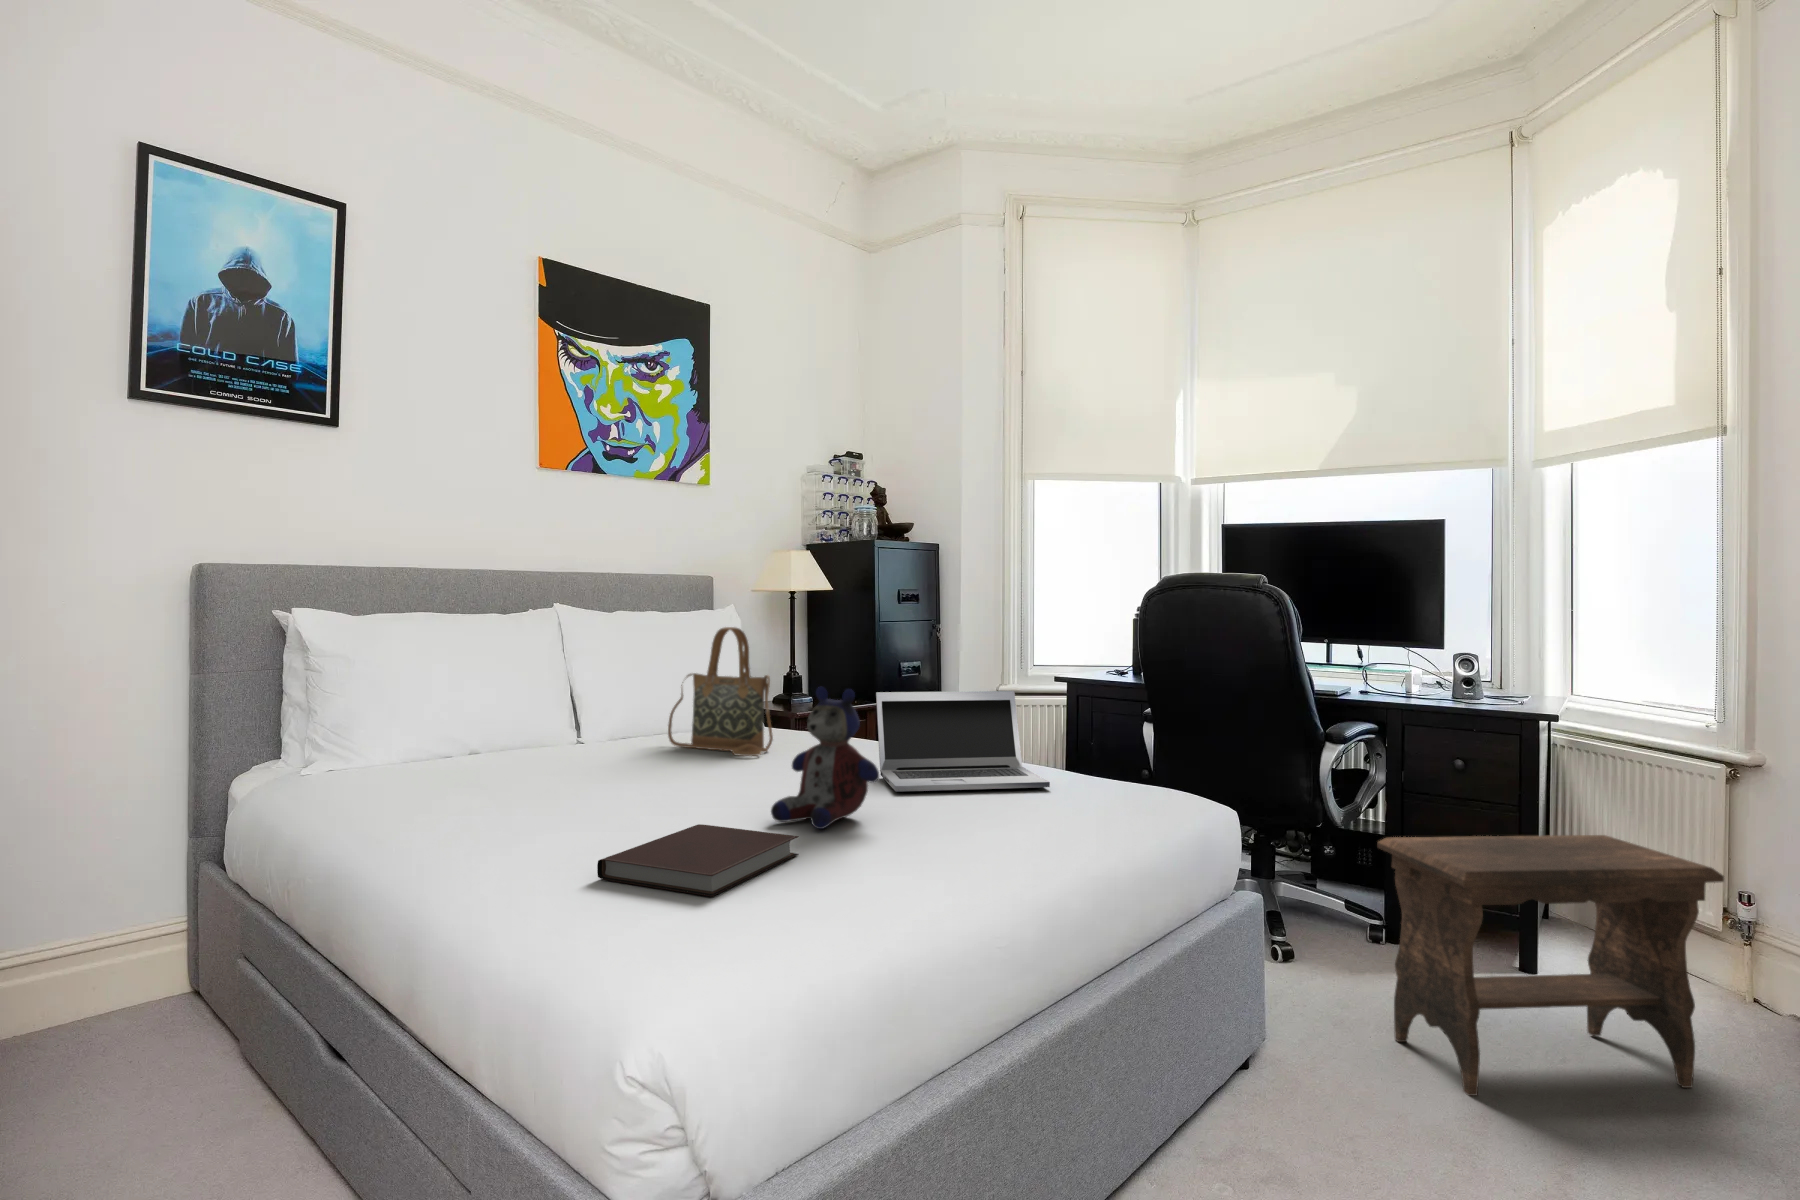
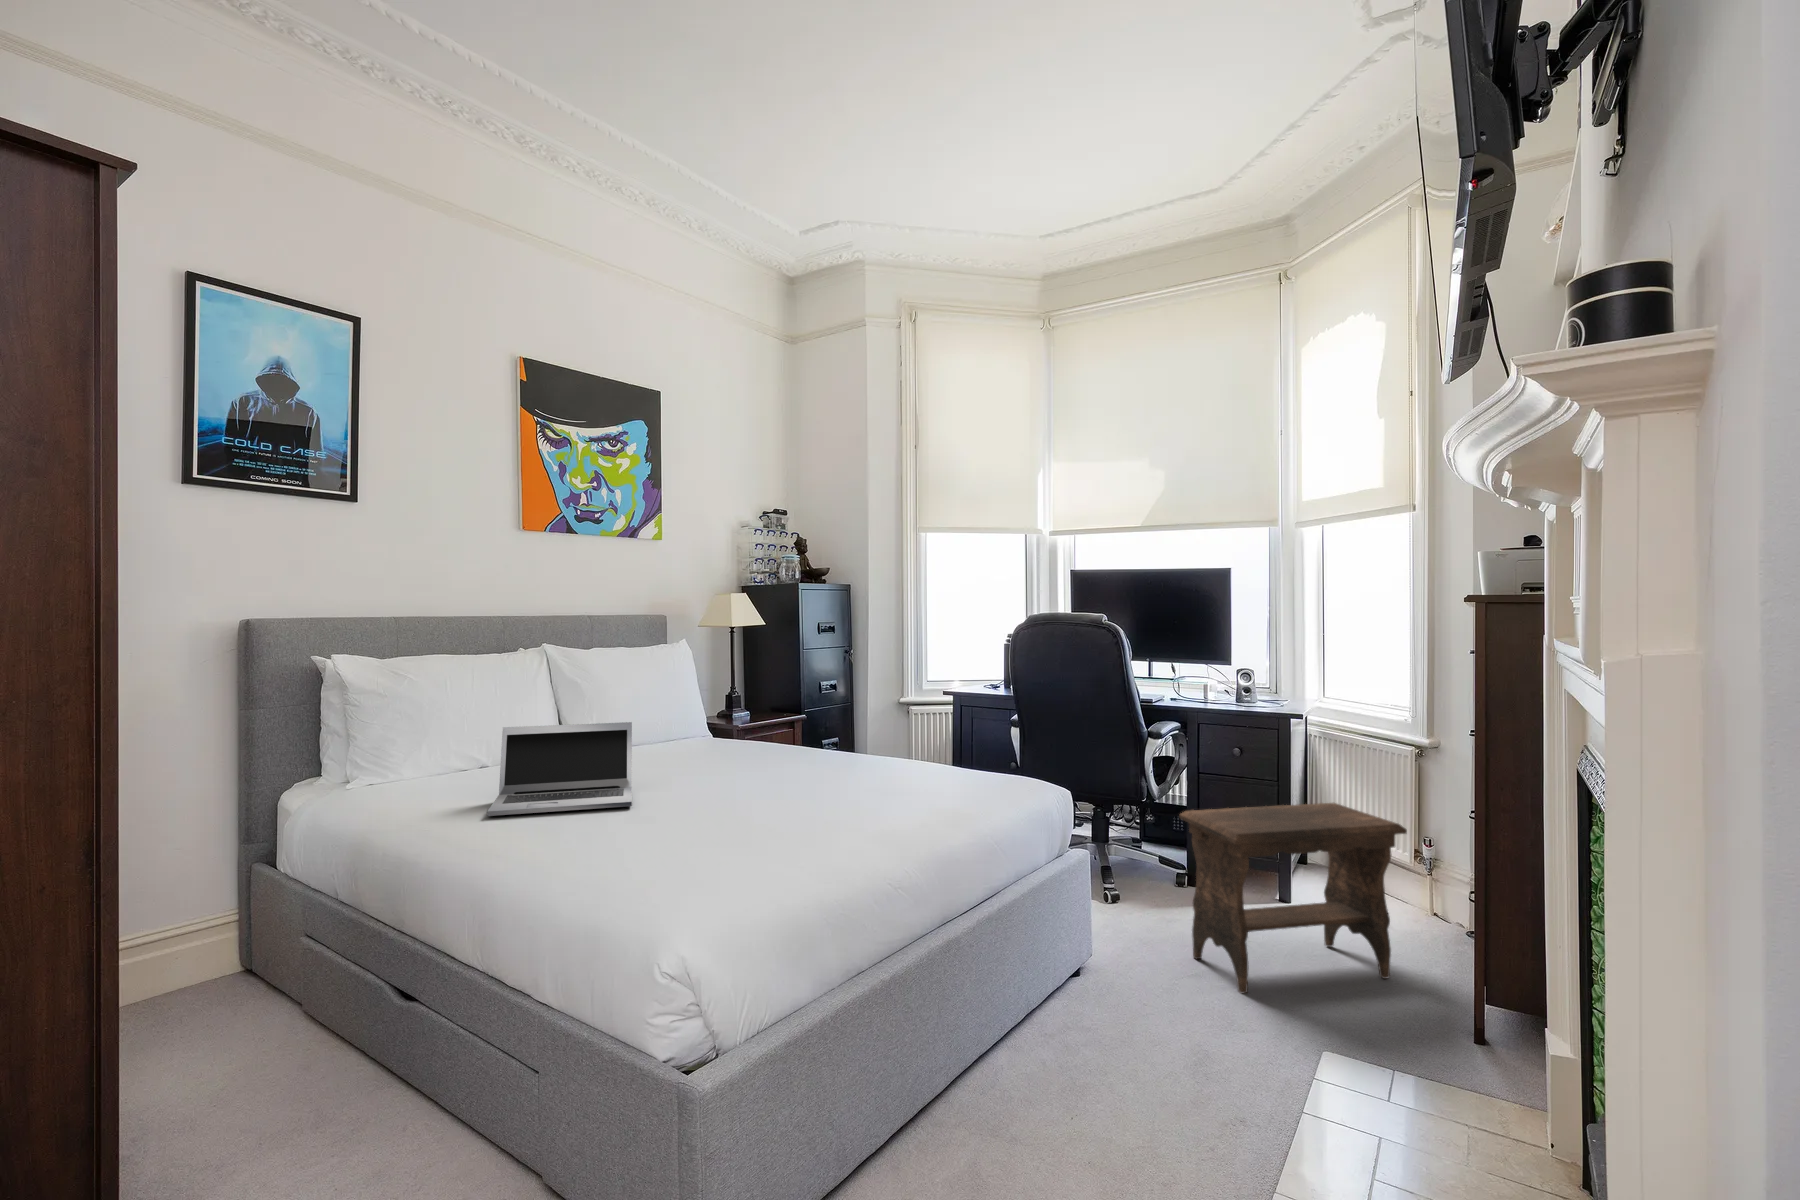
handbag: present [668,627,773,756] -> none [642,663,728,765]
stuffed bear: present [771,687,879,829] -> none [742,717,823,824]
laptop: present [876,691,1050,791] -> present [487,722,632,816]
notebook: present [597,824,799,897] -> none [625,825,769,879]

